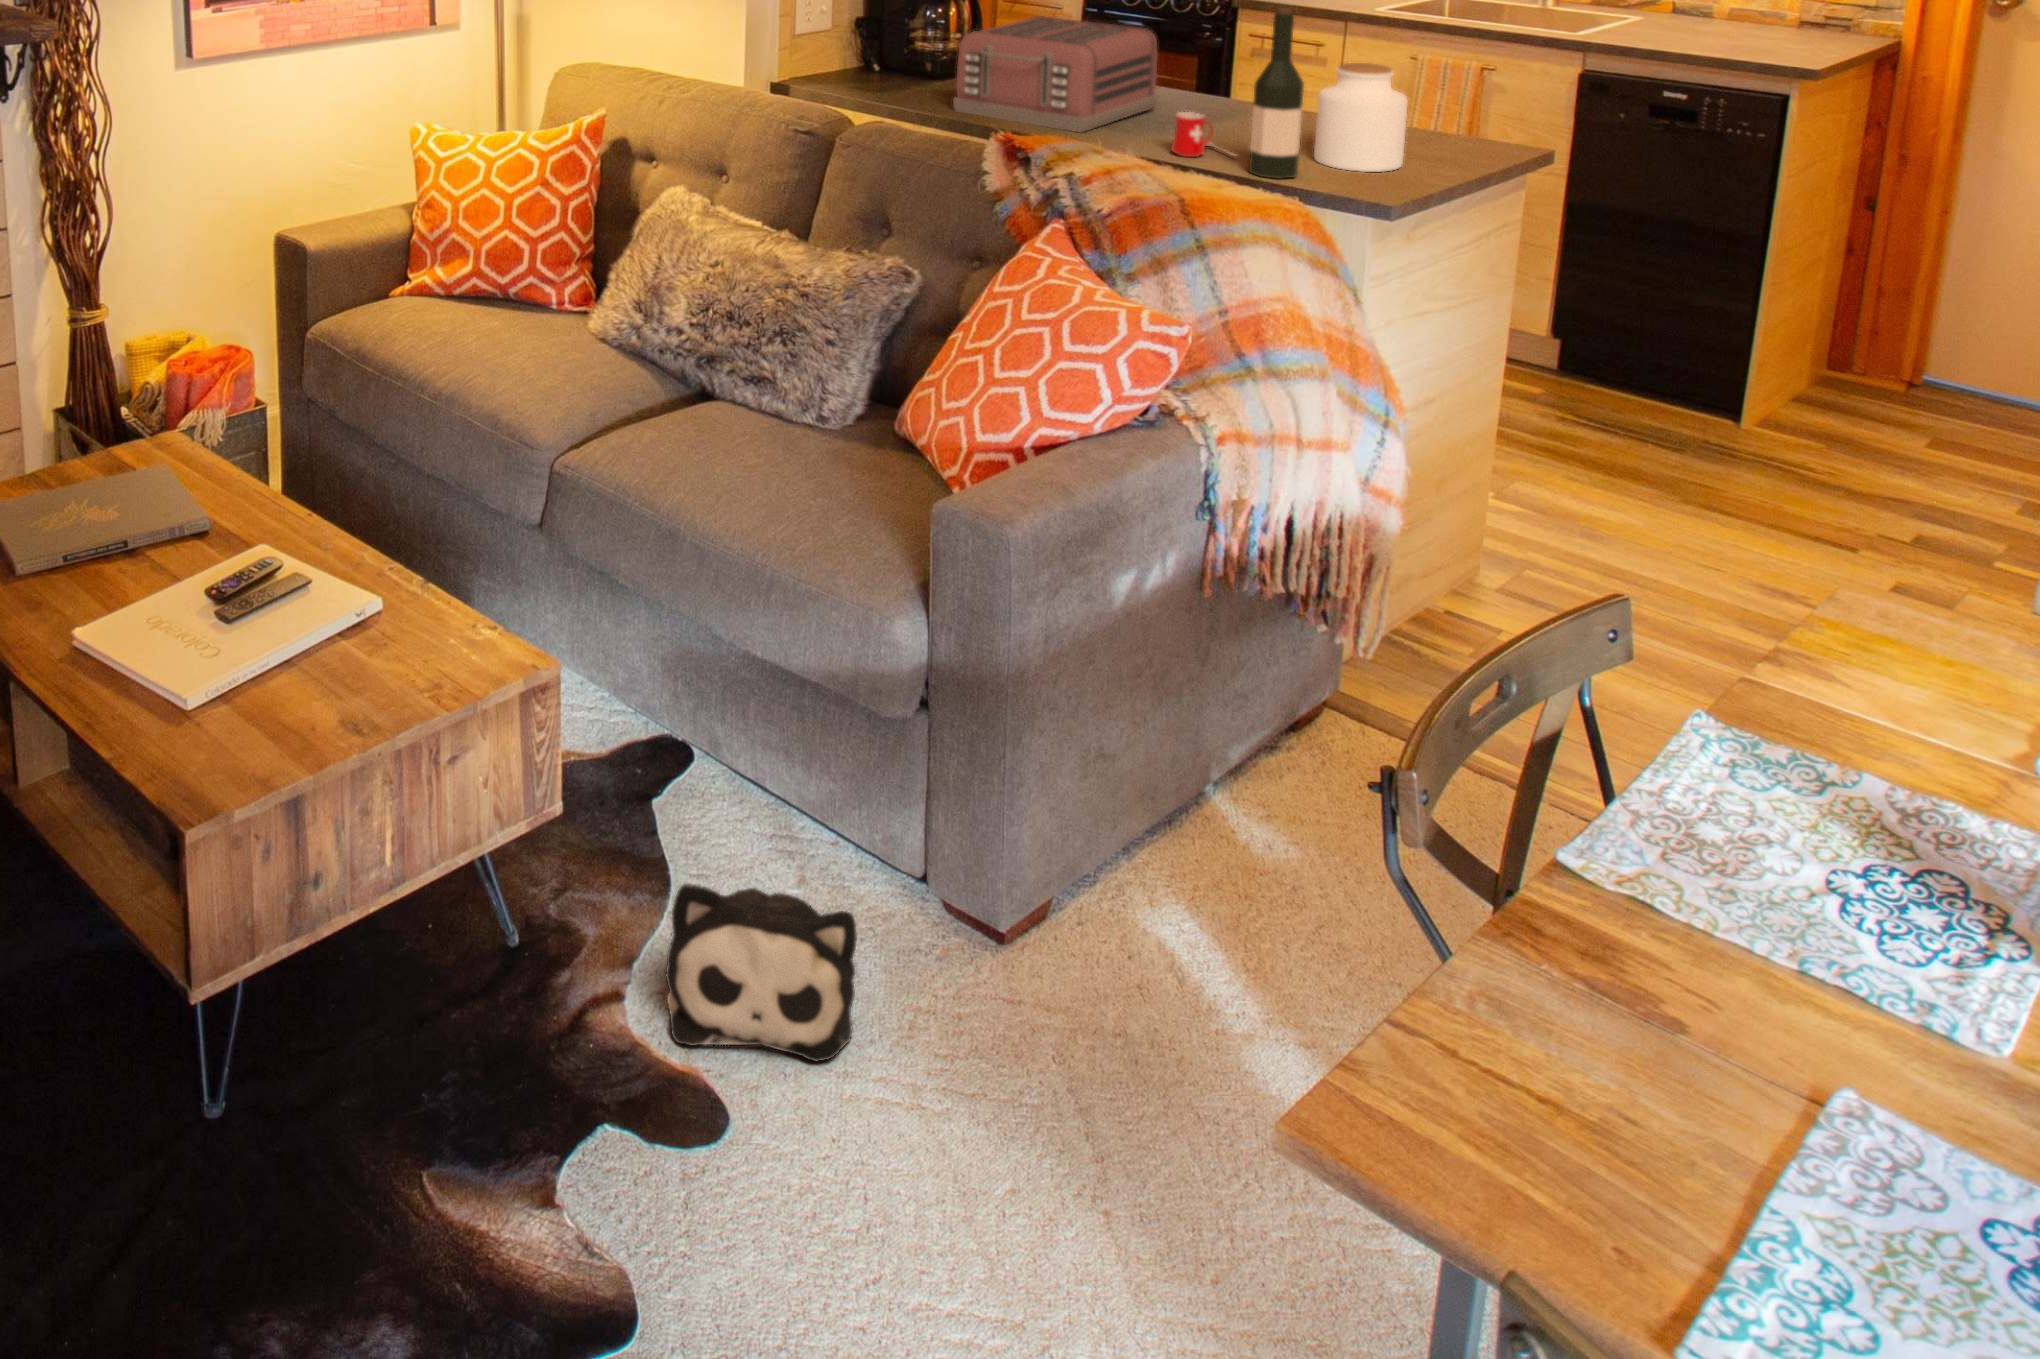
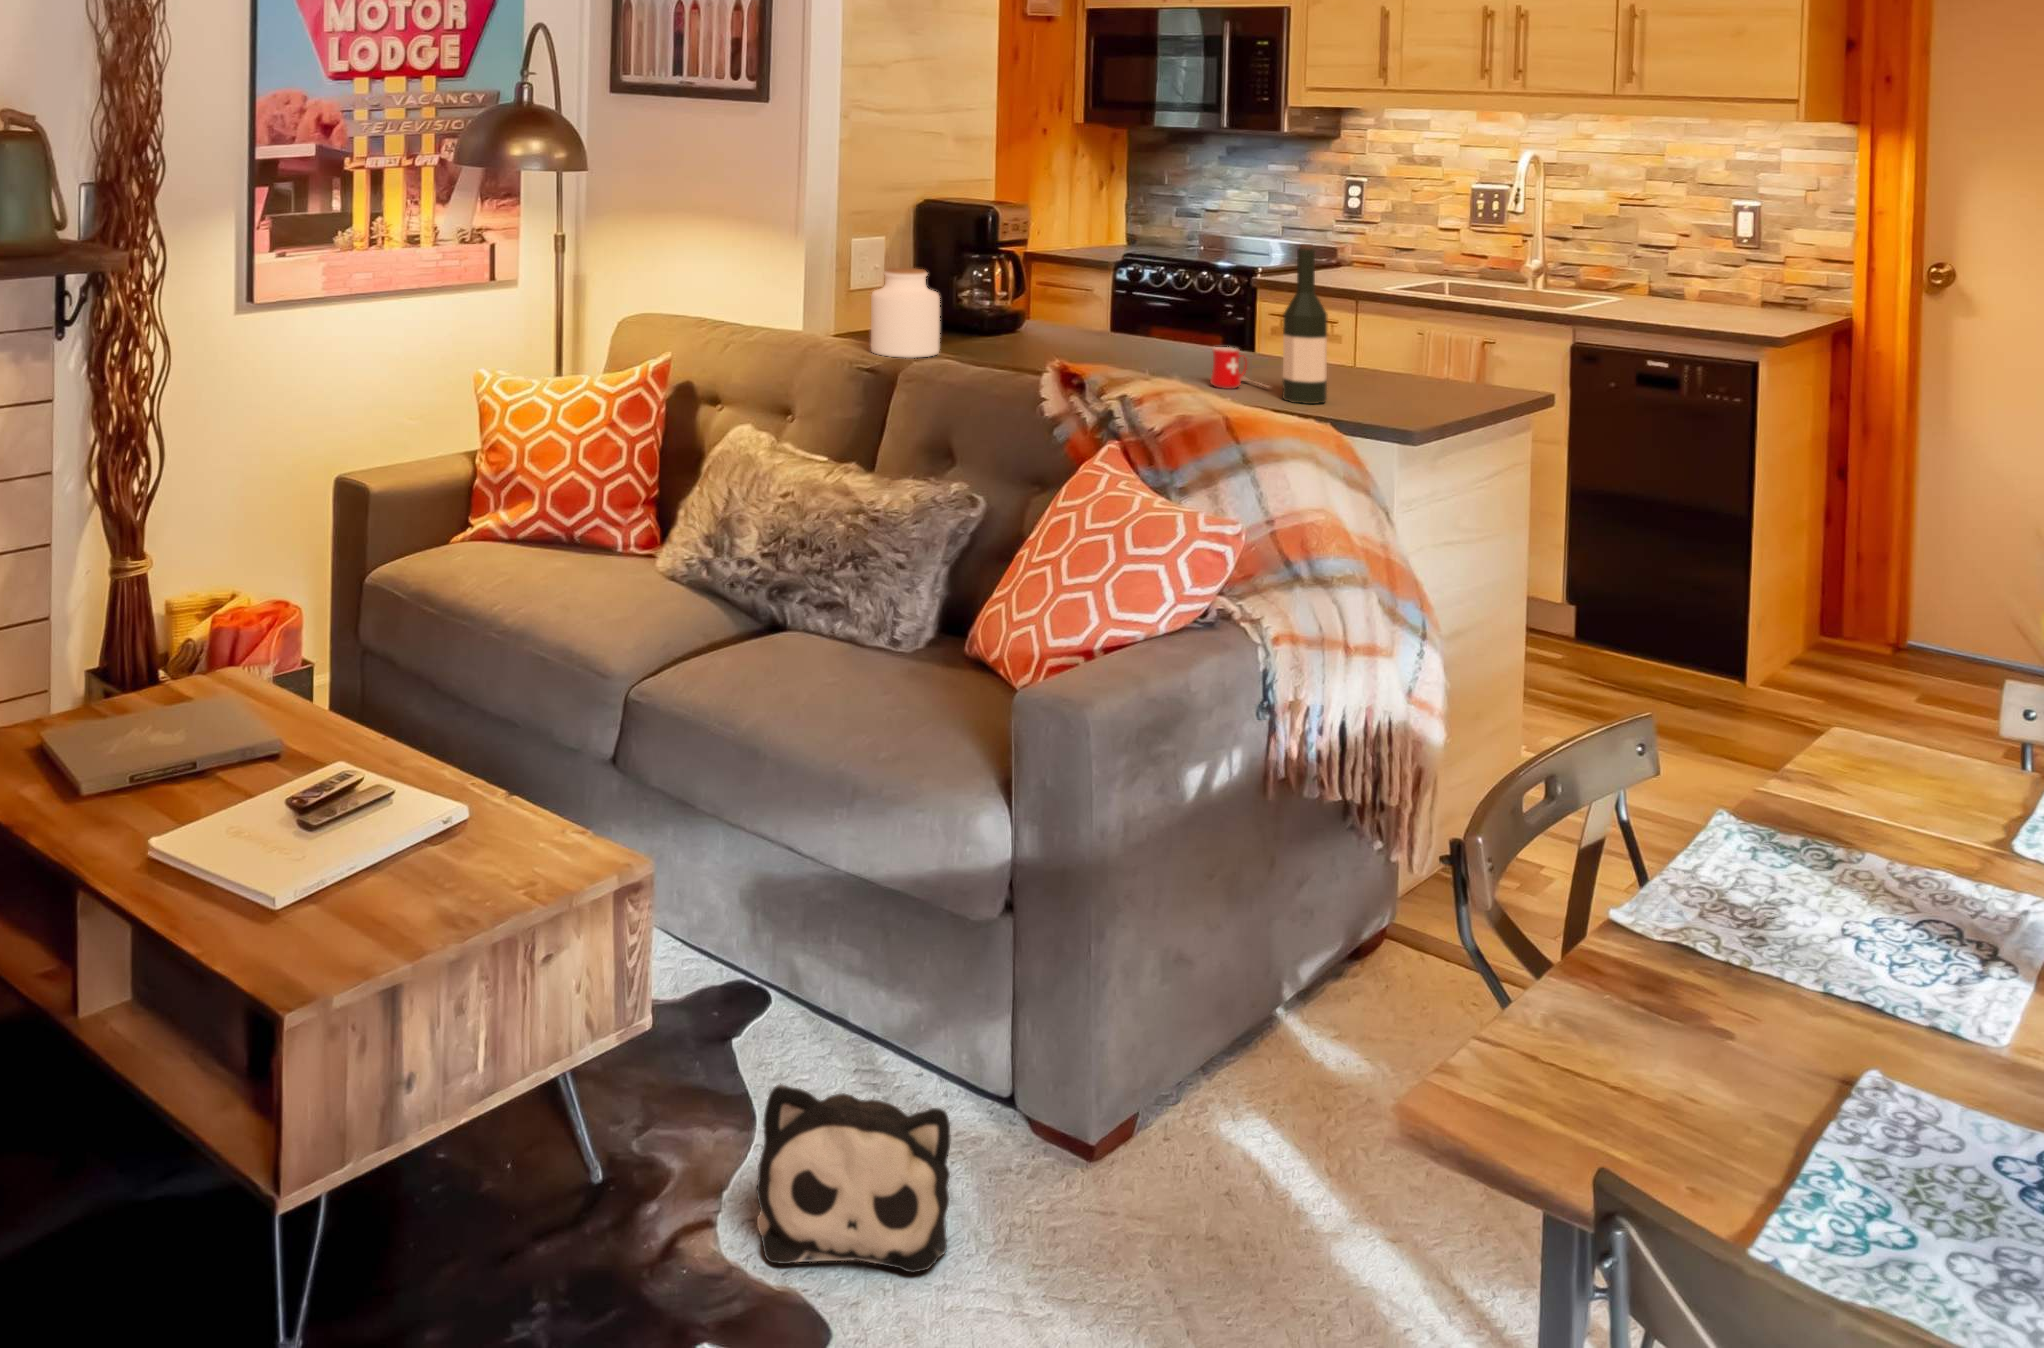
toaster: present [953,16,1158,133] -> none [1004,269,1194,371]
jar: present [1314,63,1408,172] -> present [871,268,940,358]

